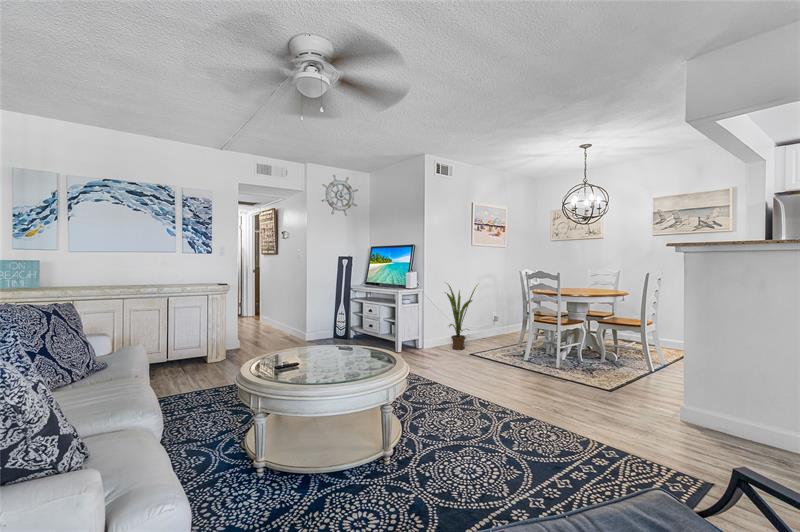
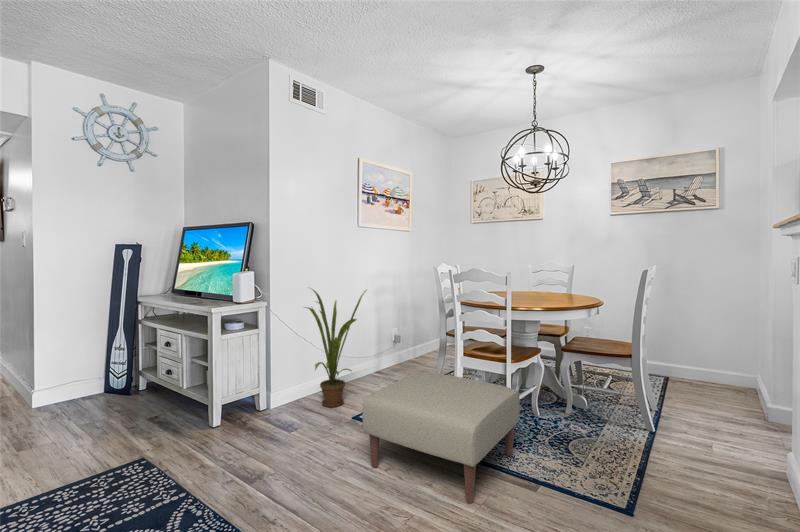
ottoman: none [479,329,564,384] -> present [363,372,520,503]

